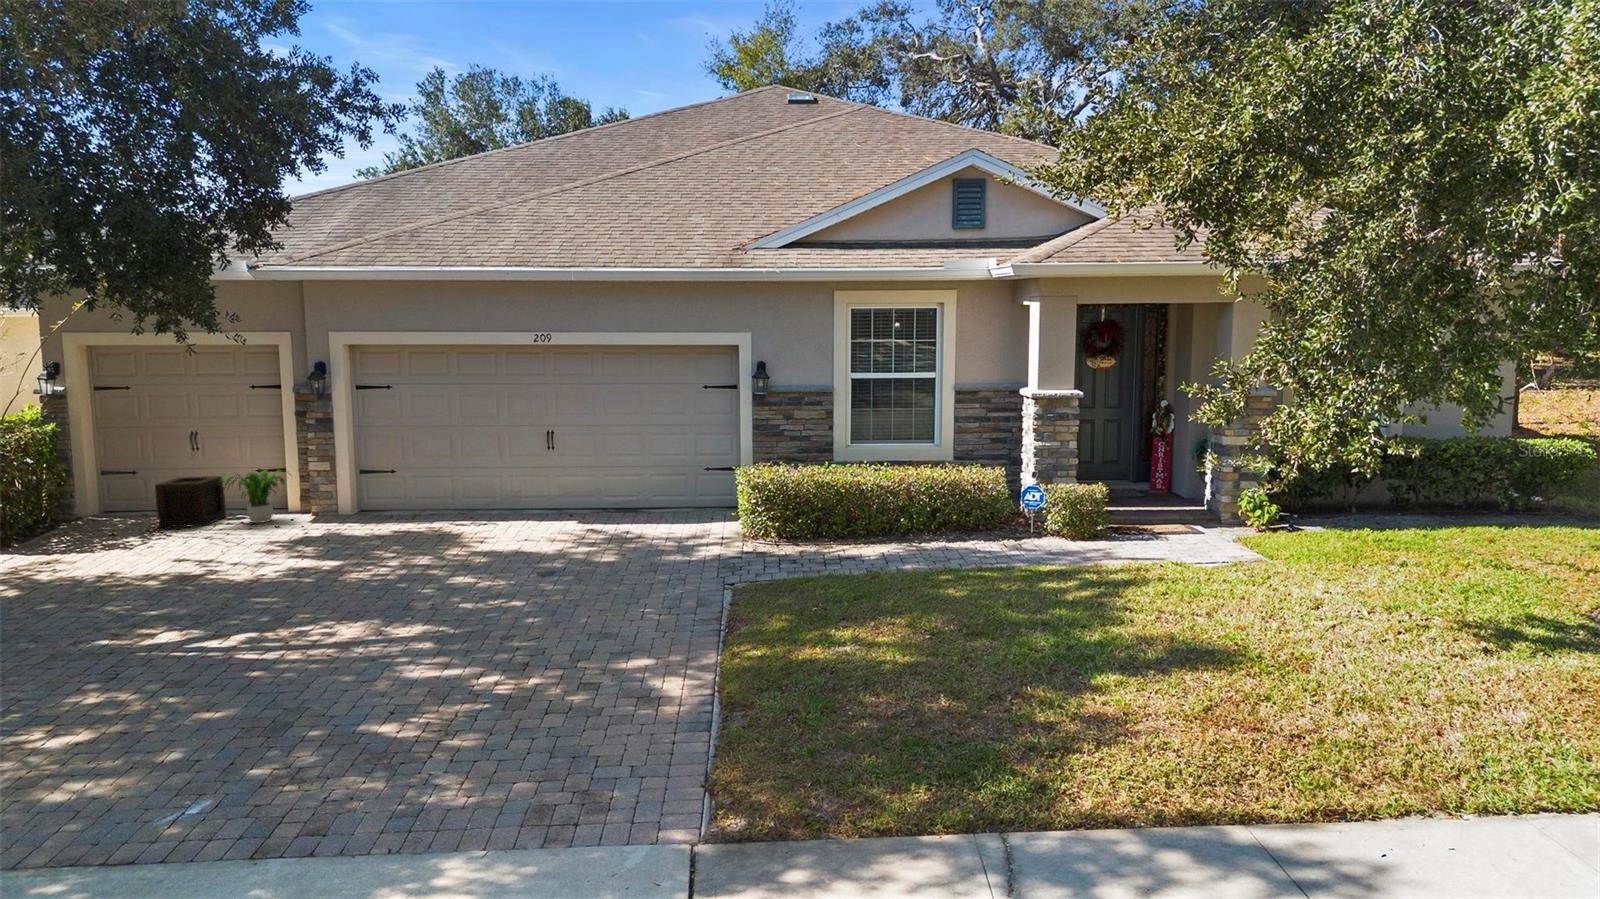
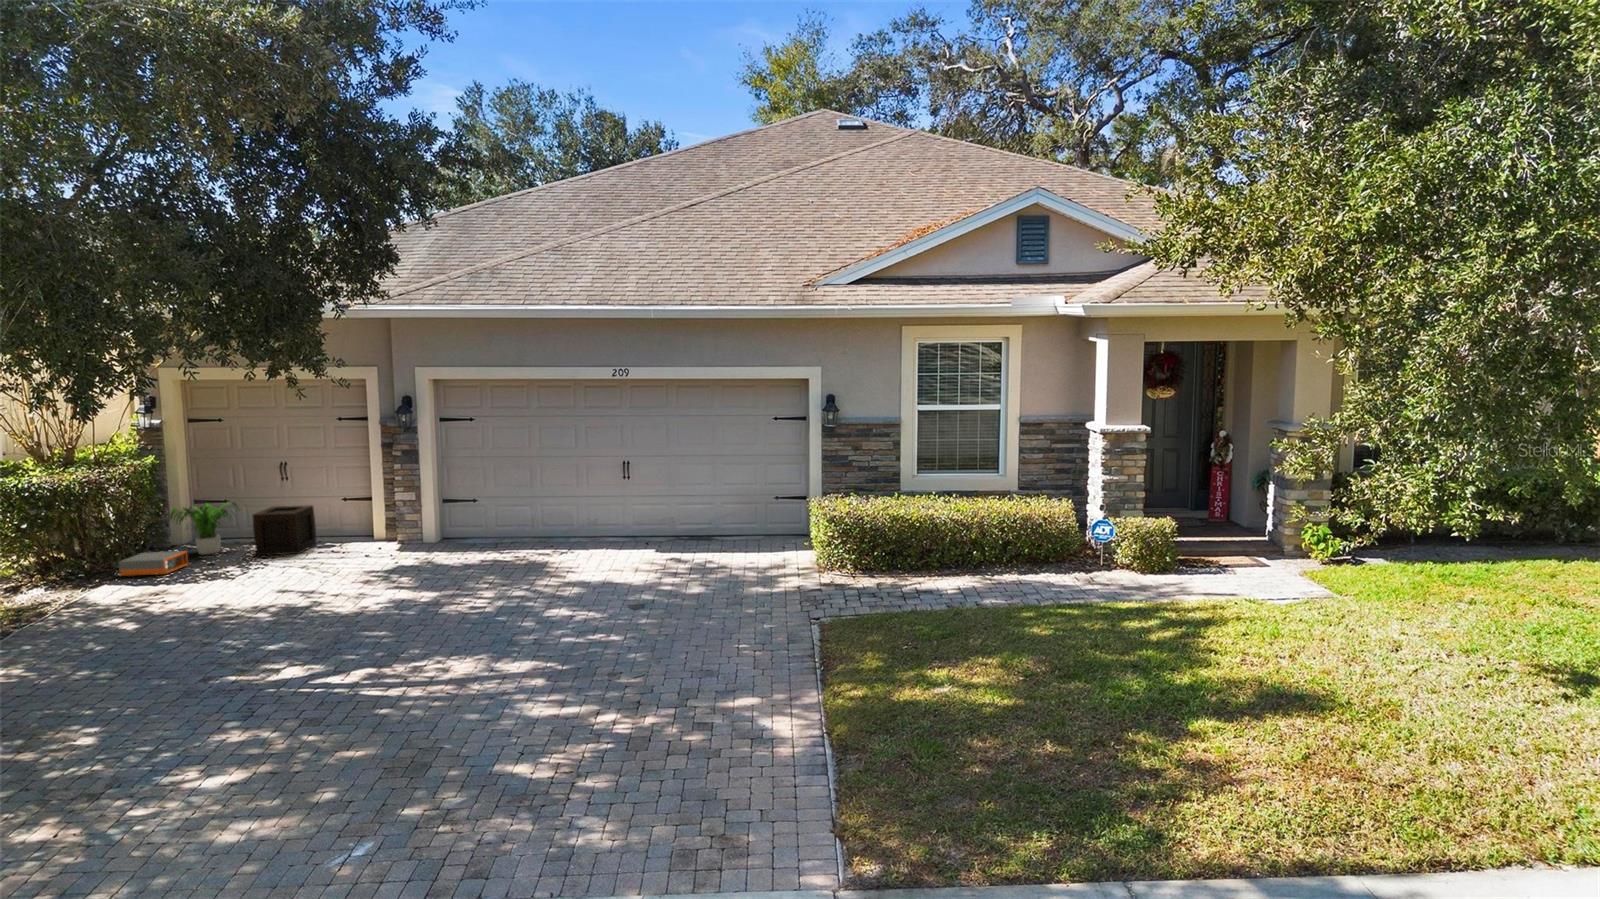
potted plant: present [219,470,290,523] -> present [170,503,238,555]
storage box: none [7,522,85,547] -> present [119,551,188,576]

